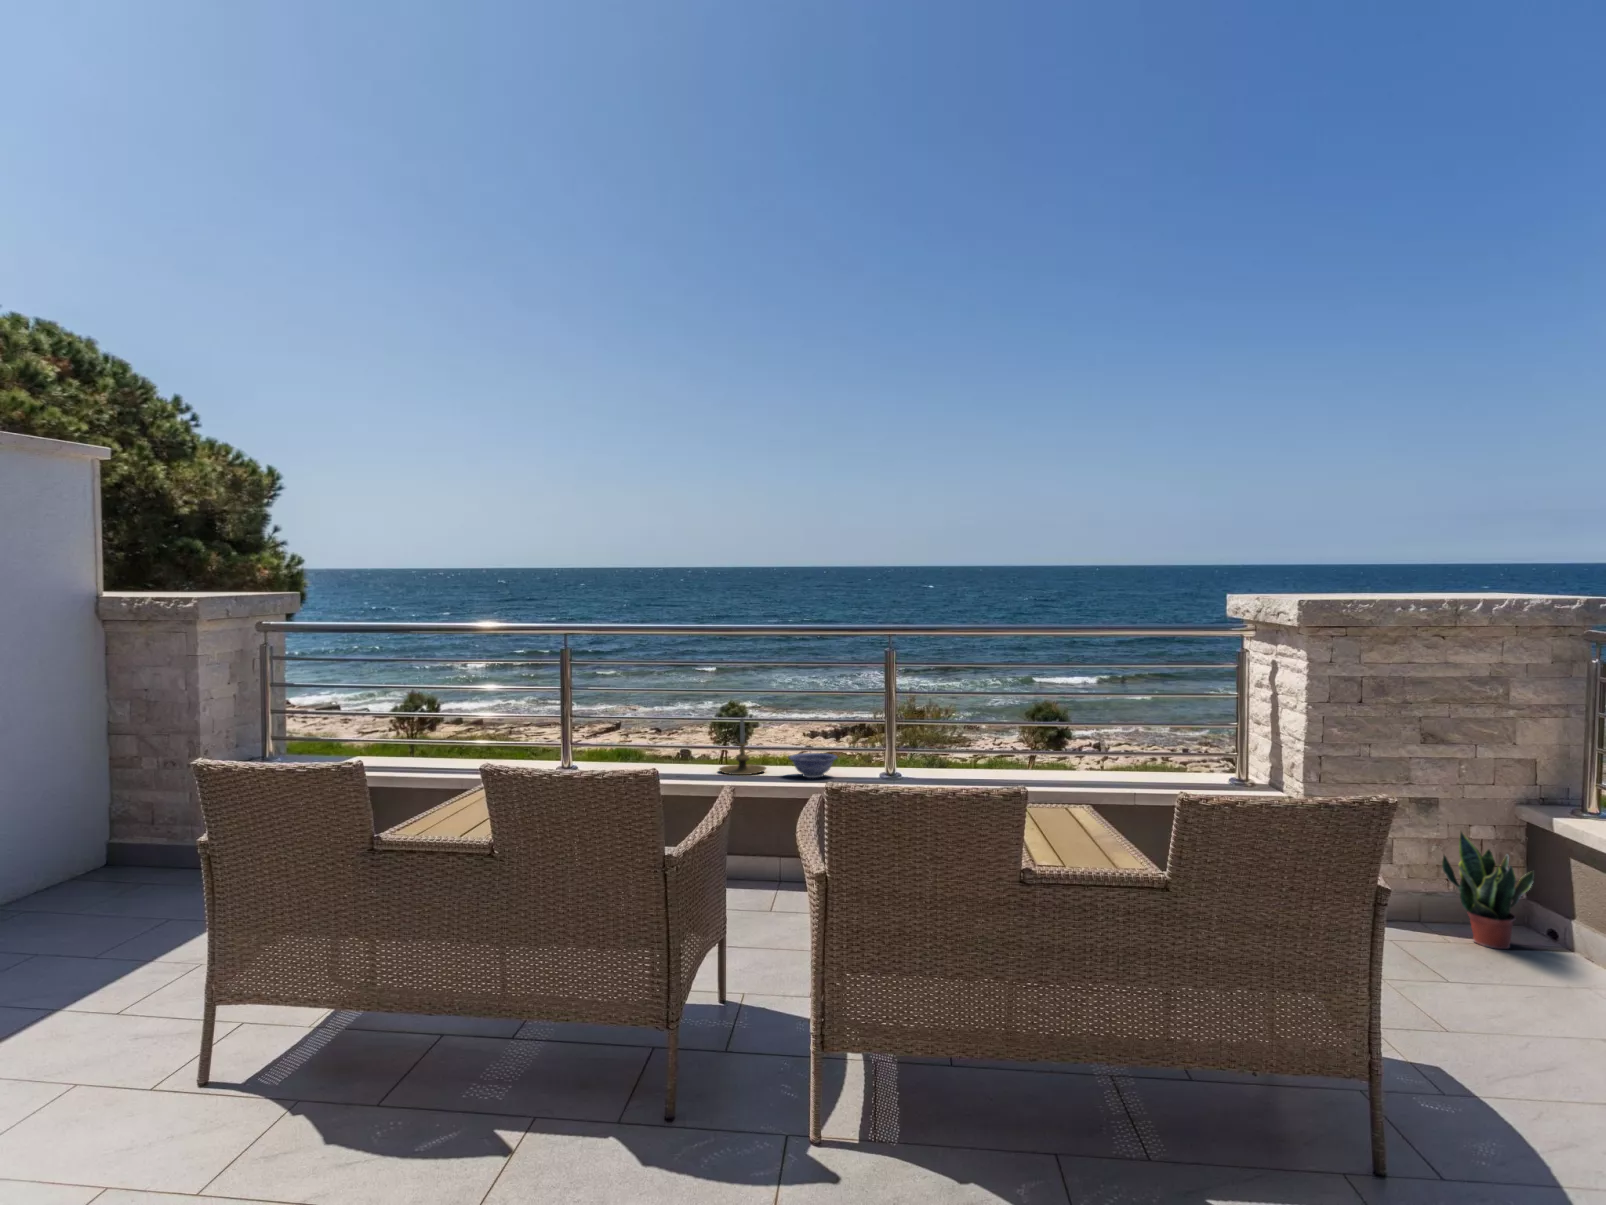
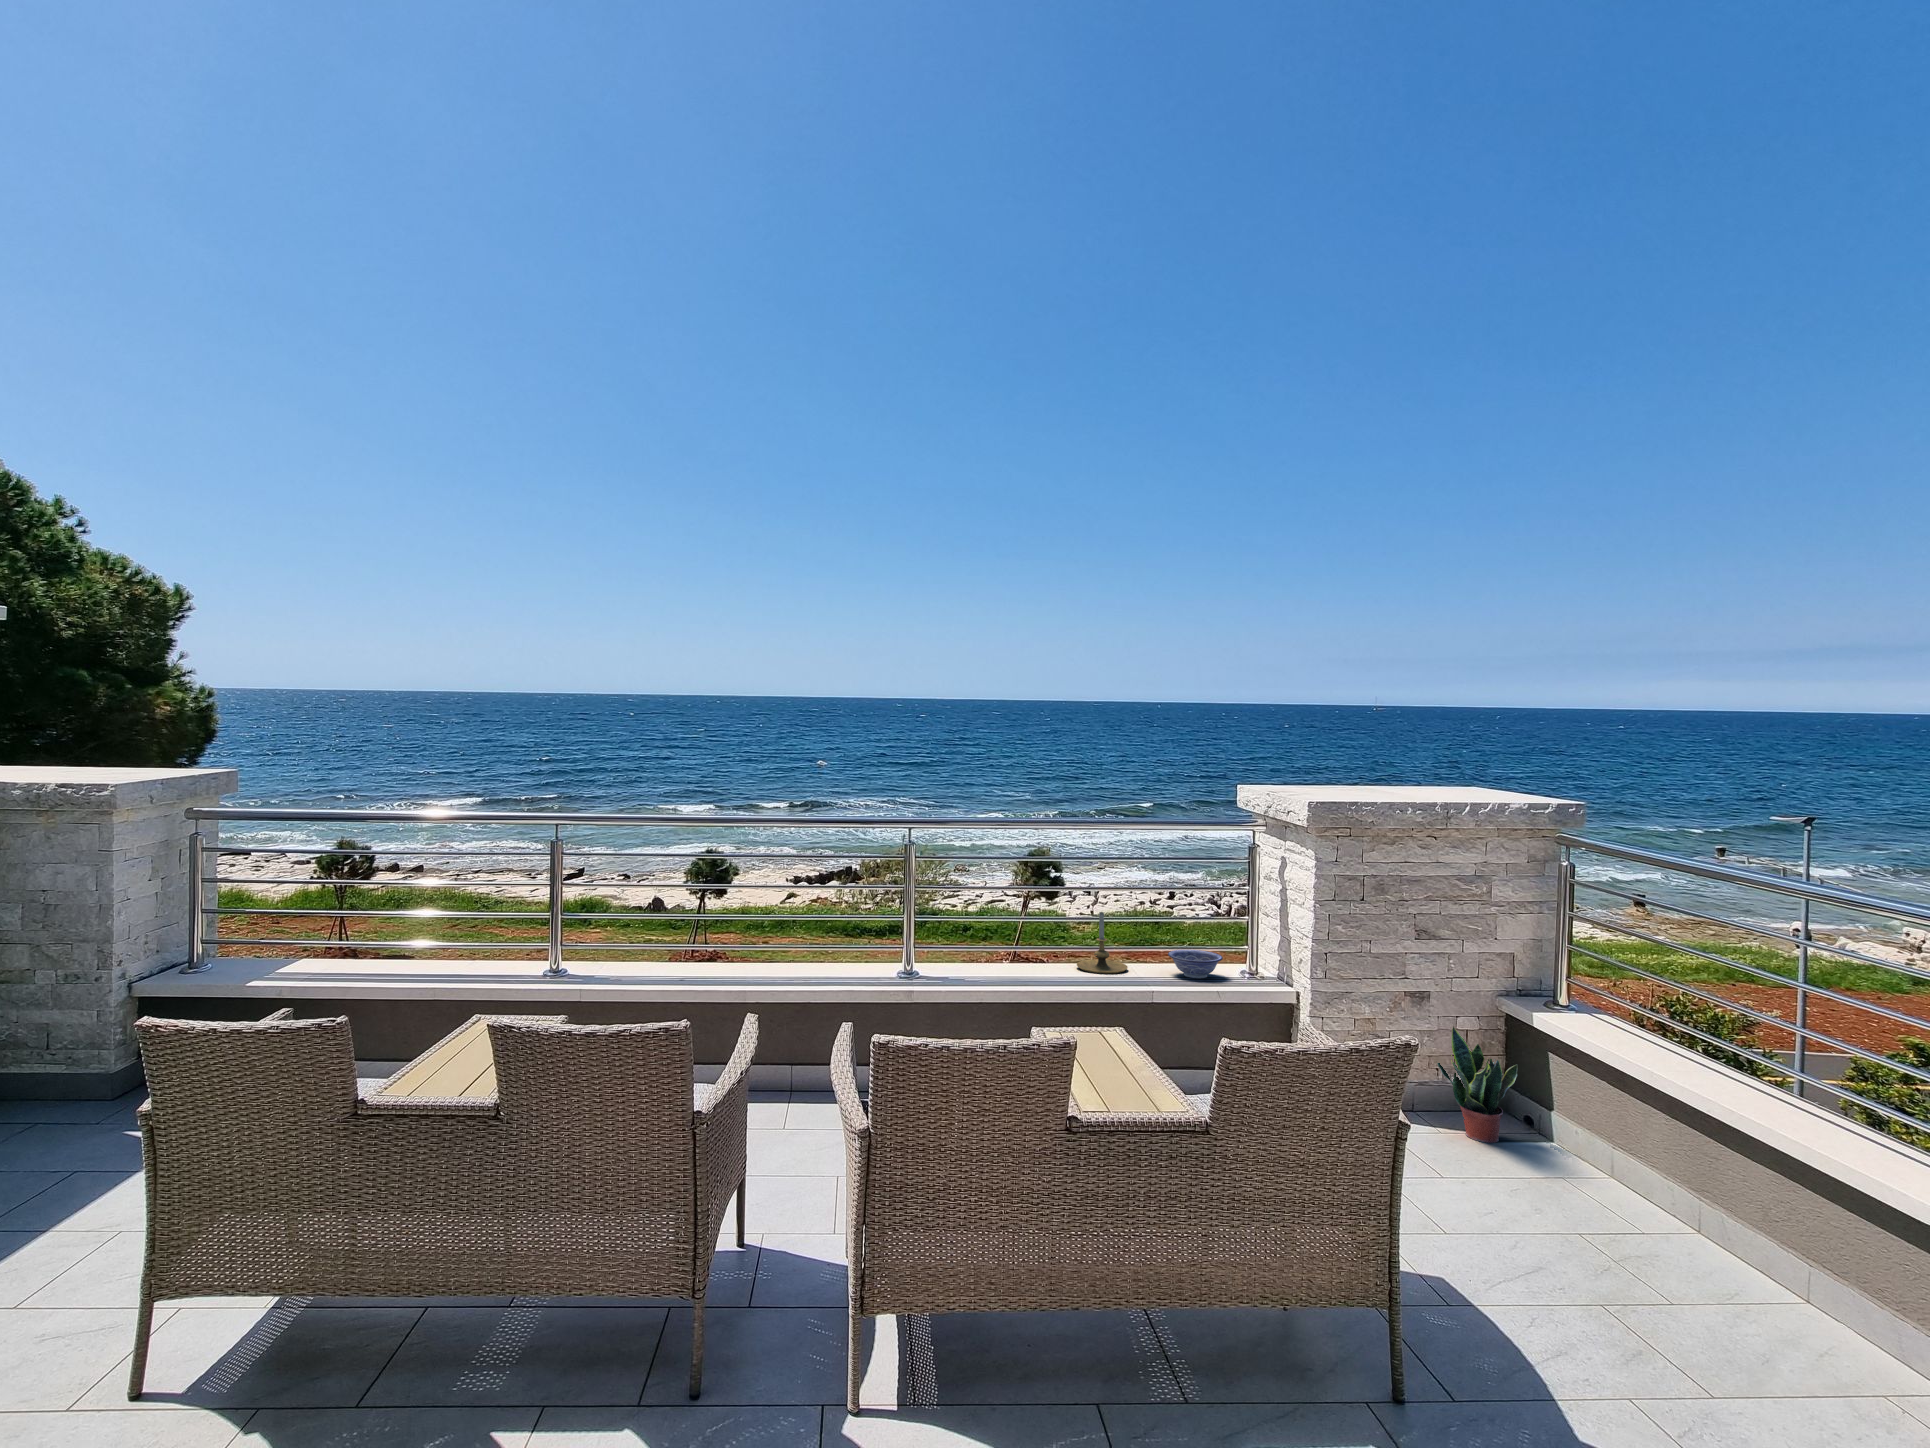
candle holder: present [719,718,766,775] -> present [1077,912,1128,974]
decorative bowl: present [788,753,838,778] -> present [1168,950,1223,978]

